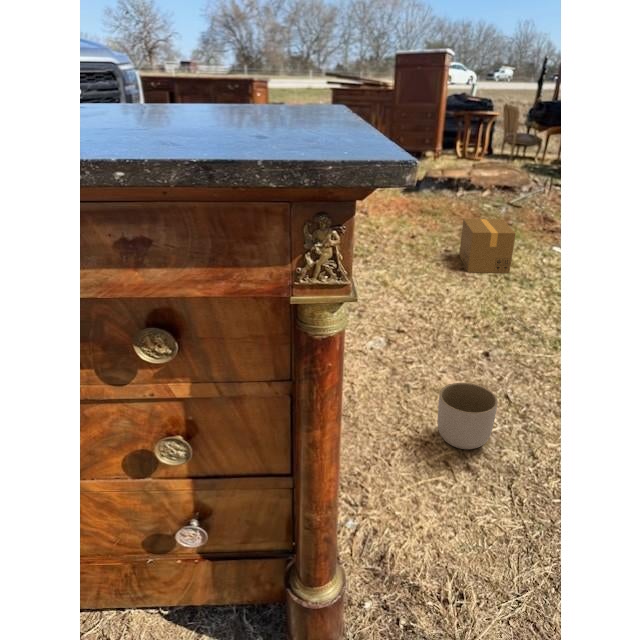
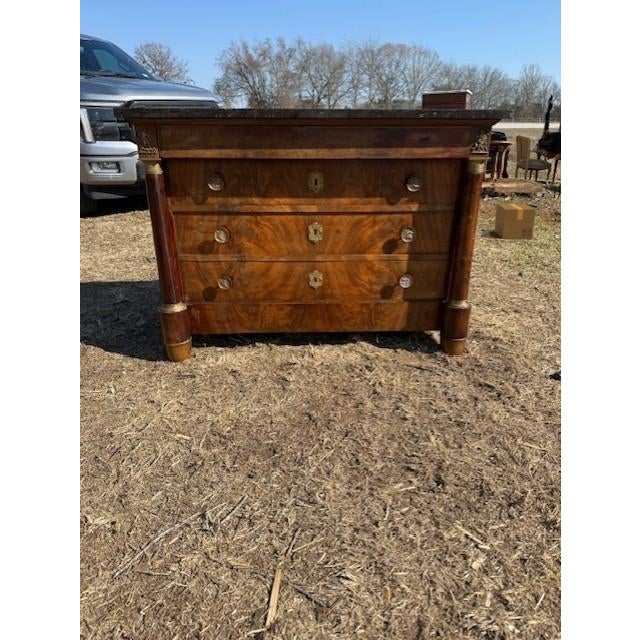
planter: present [438,383,498,449] -> none [499,265,533,299]

